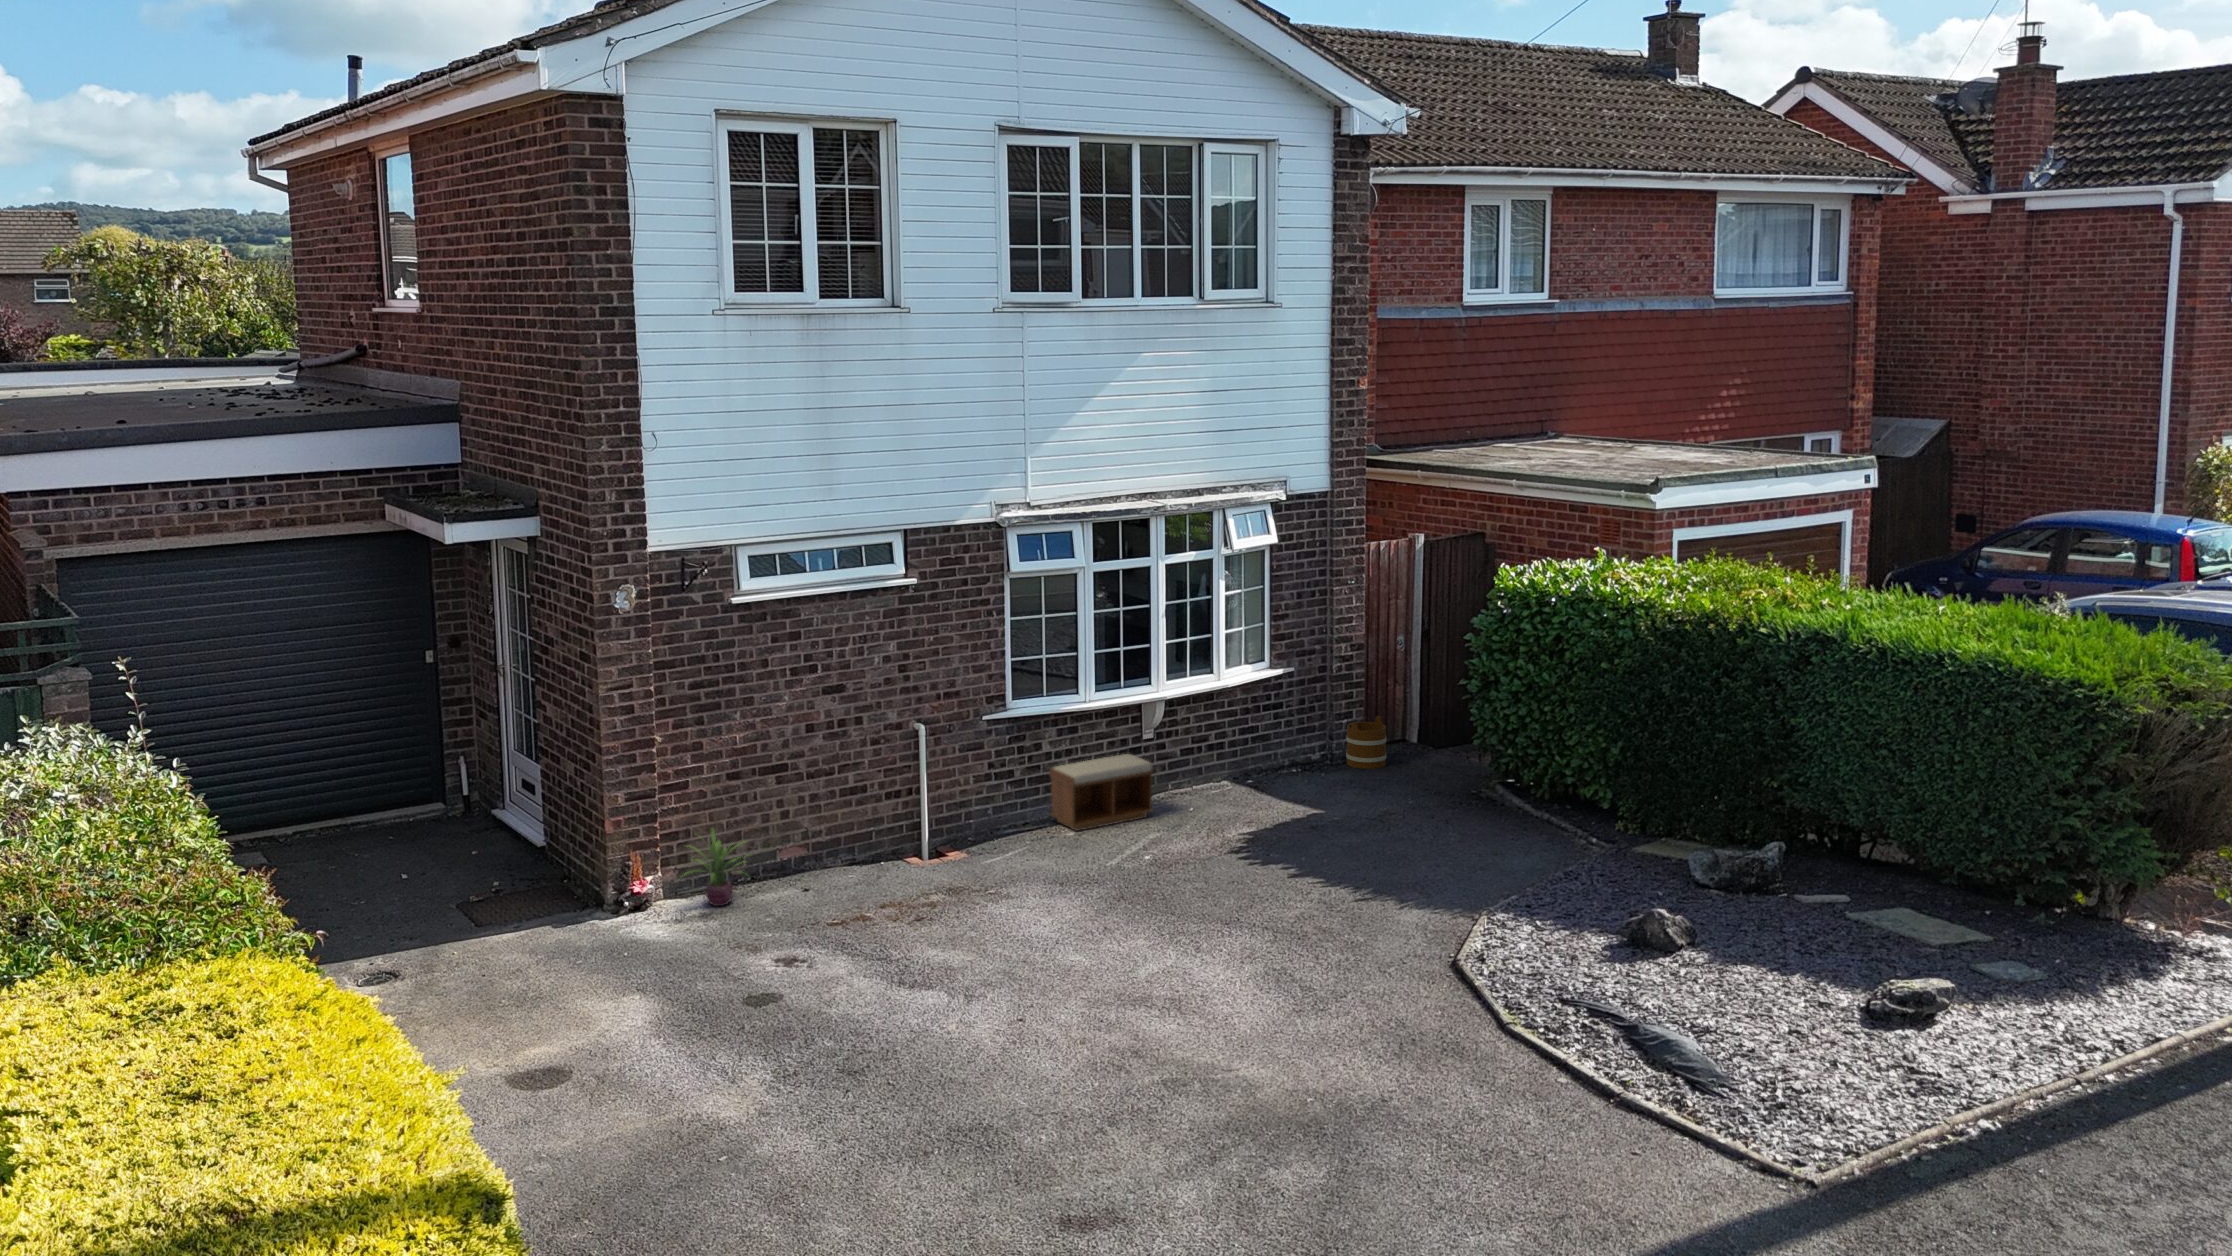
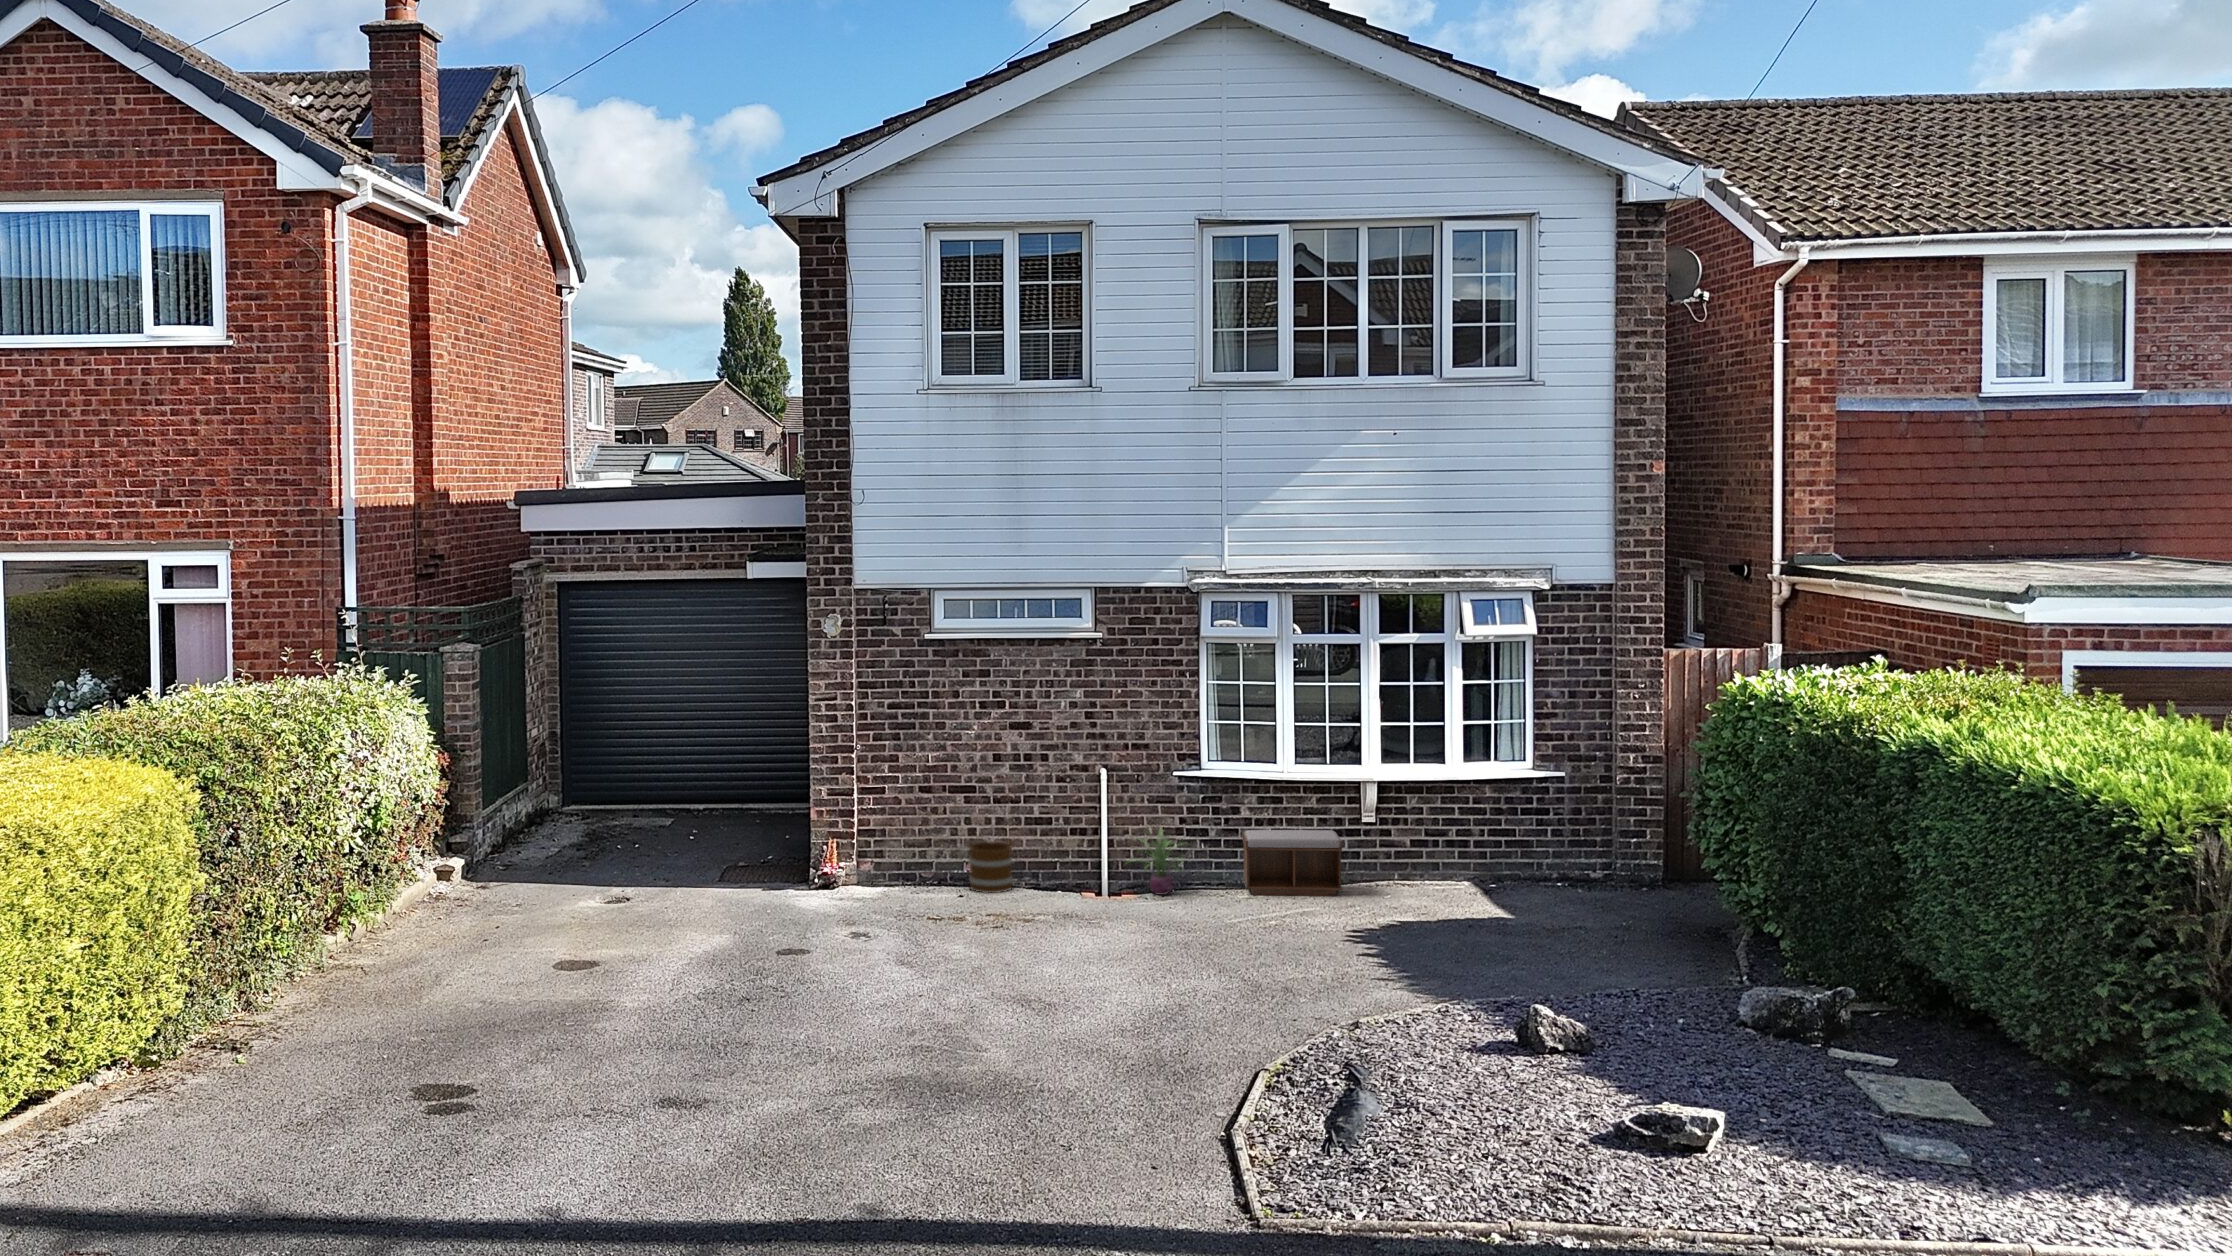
bucket: present [1346,716,1387,769] -> present [969,840,1013,893]
decorative plant: present [685,828,743,906] -> present [1130,828,1182,895]

